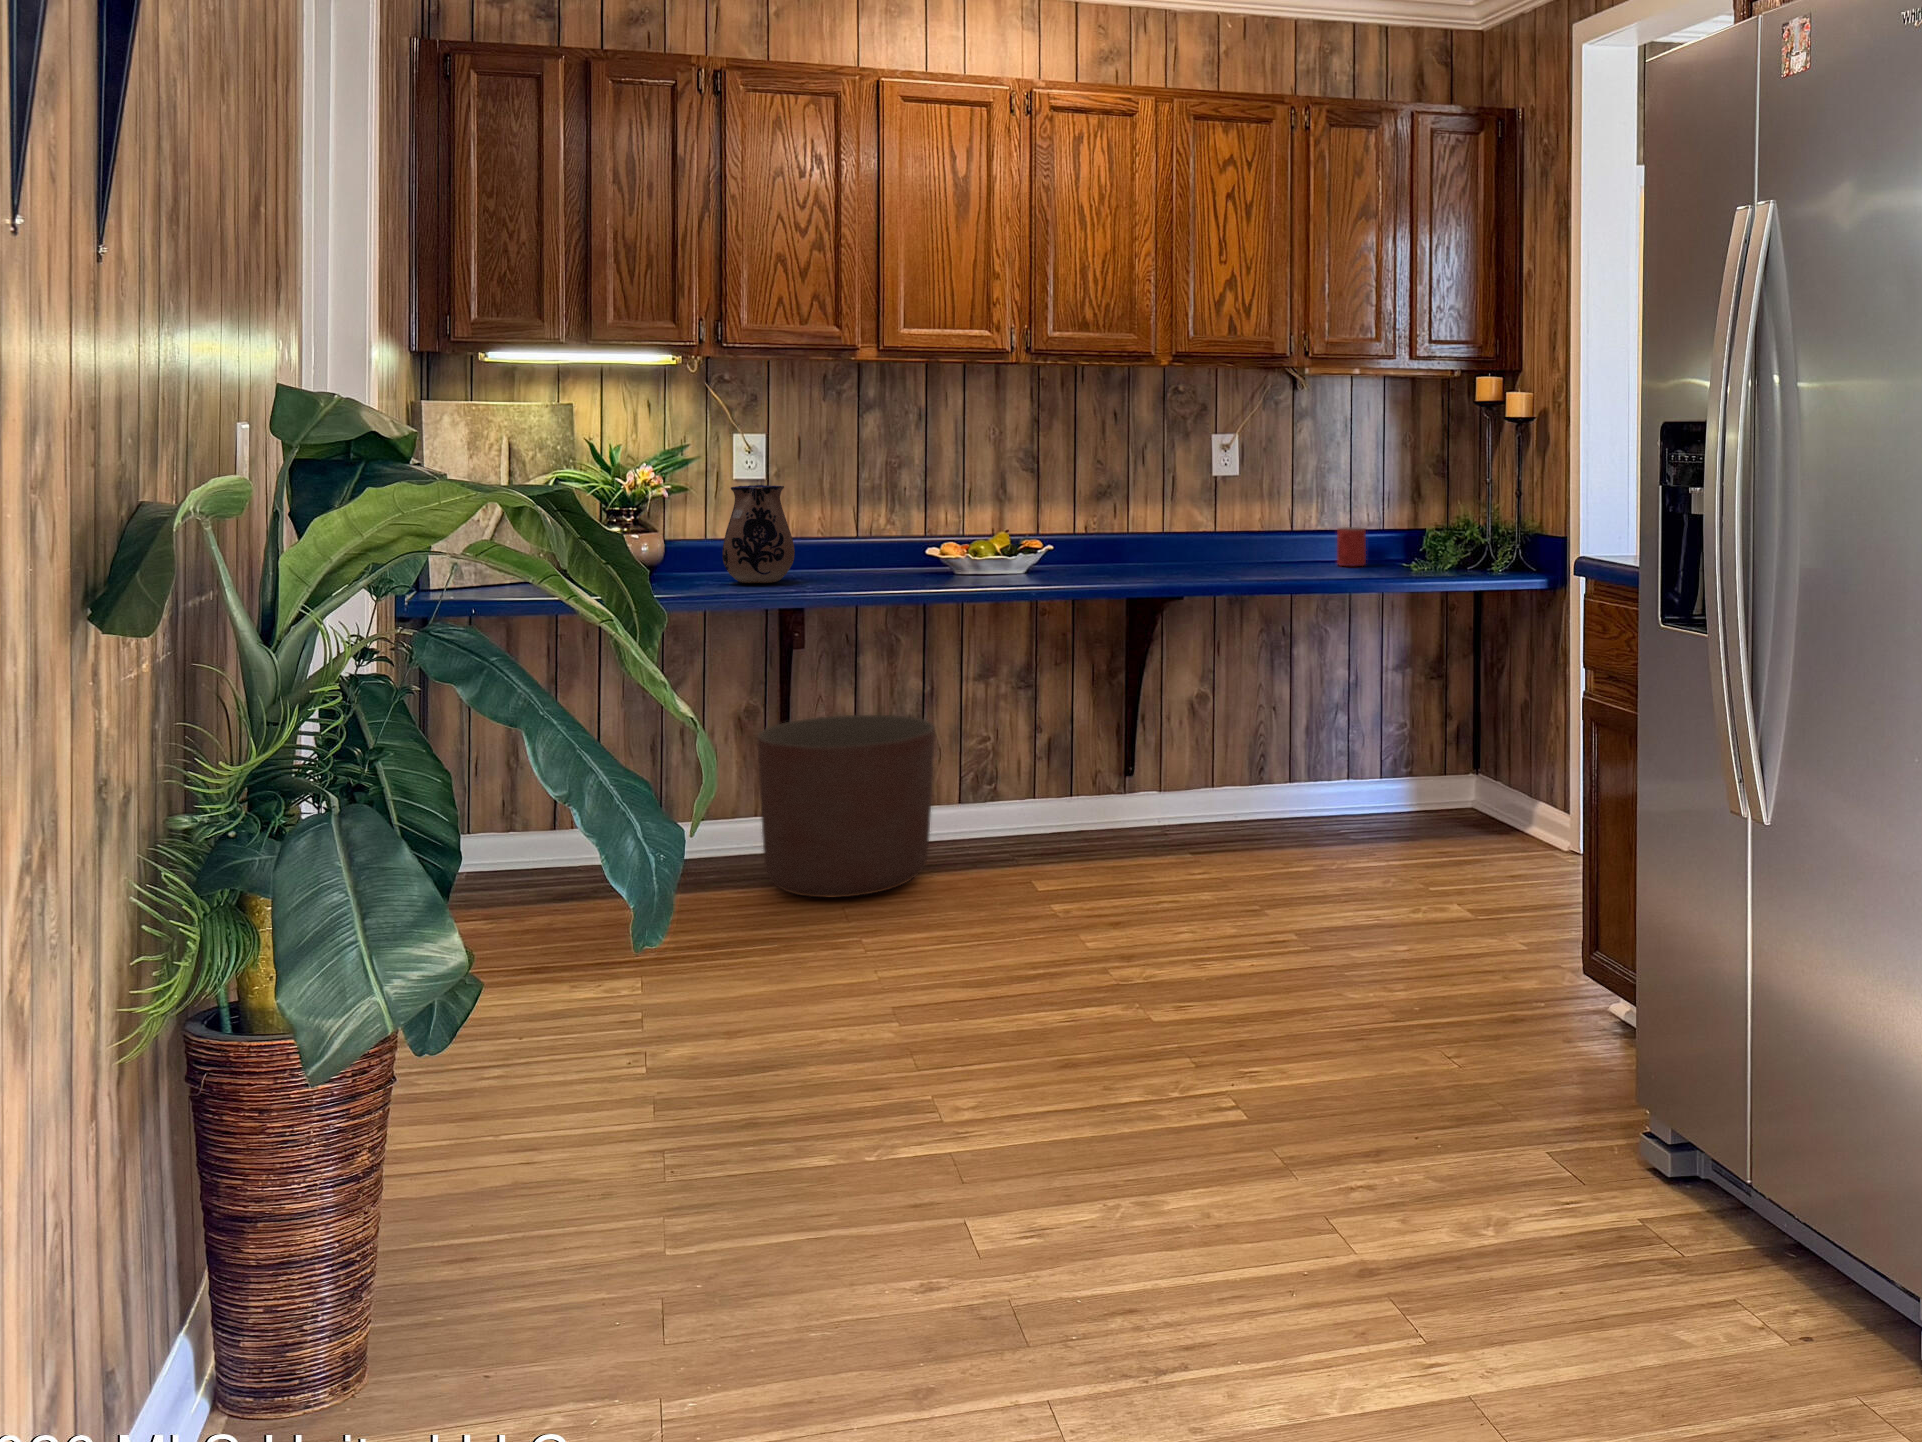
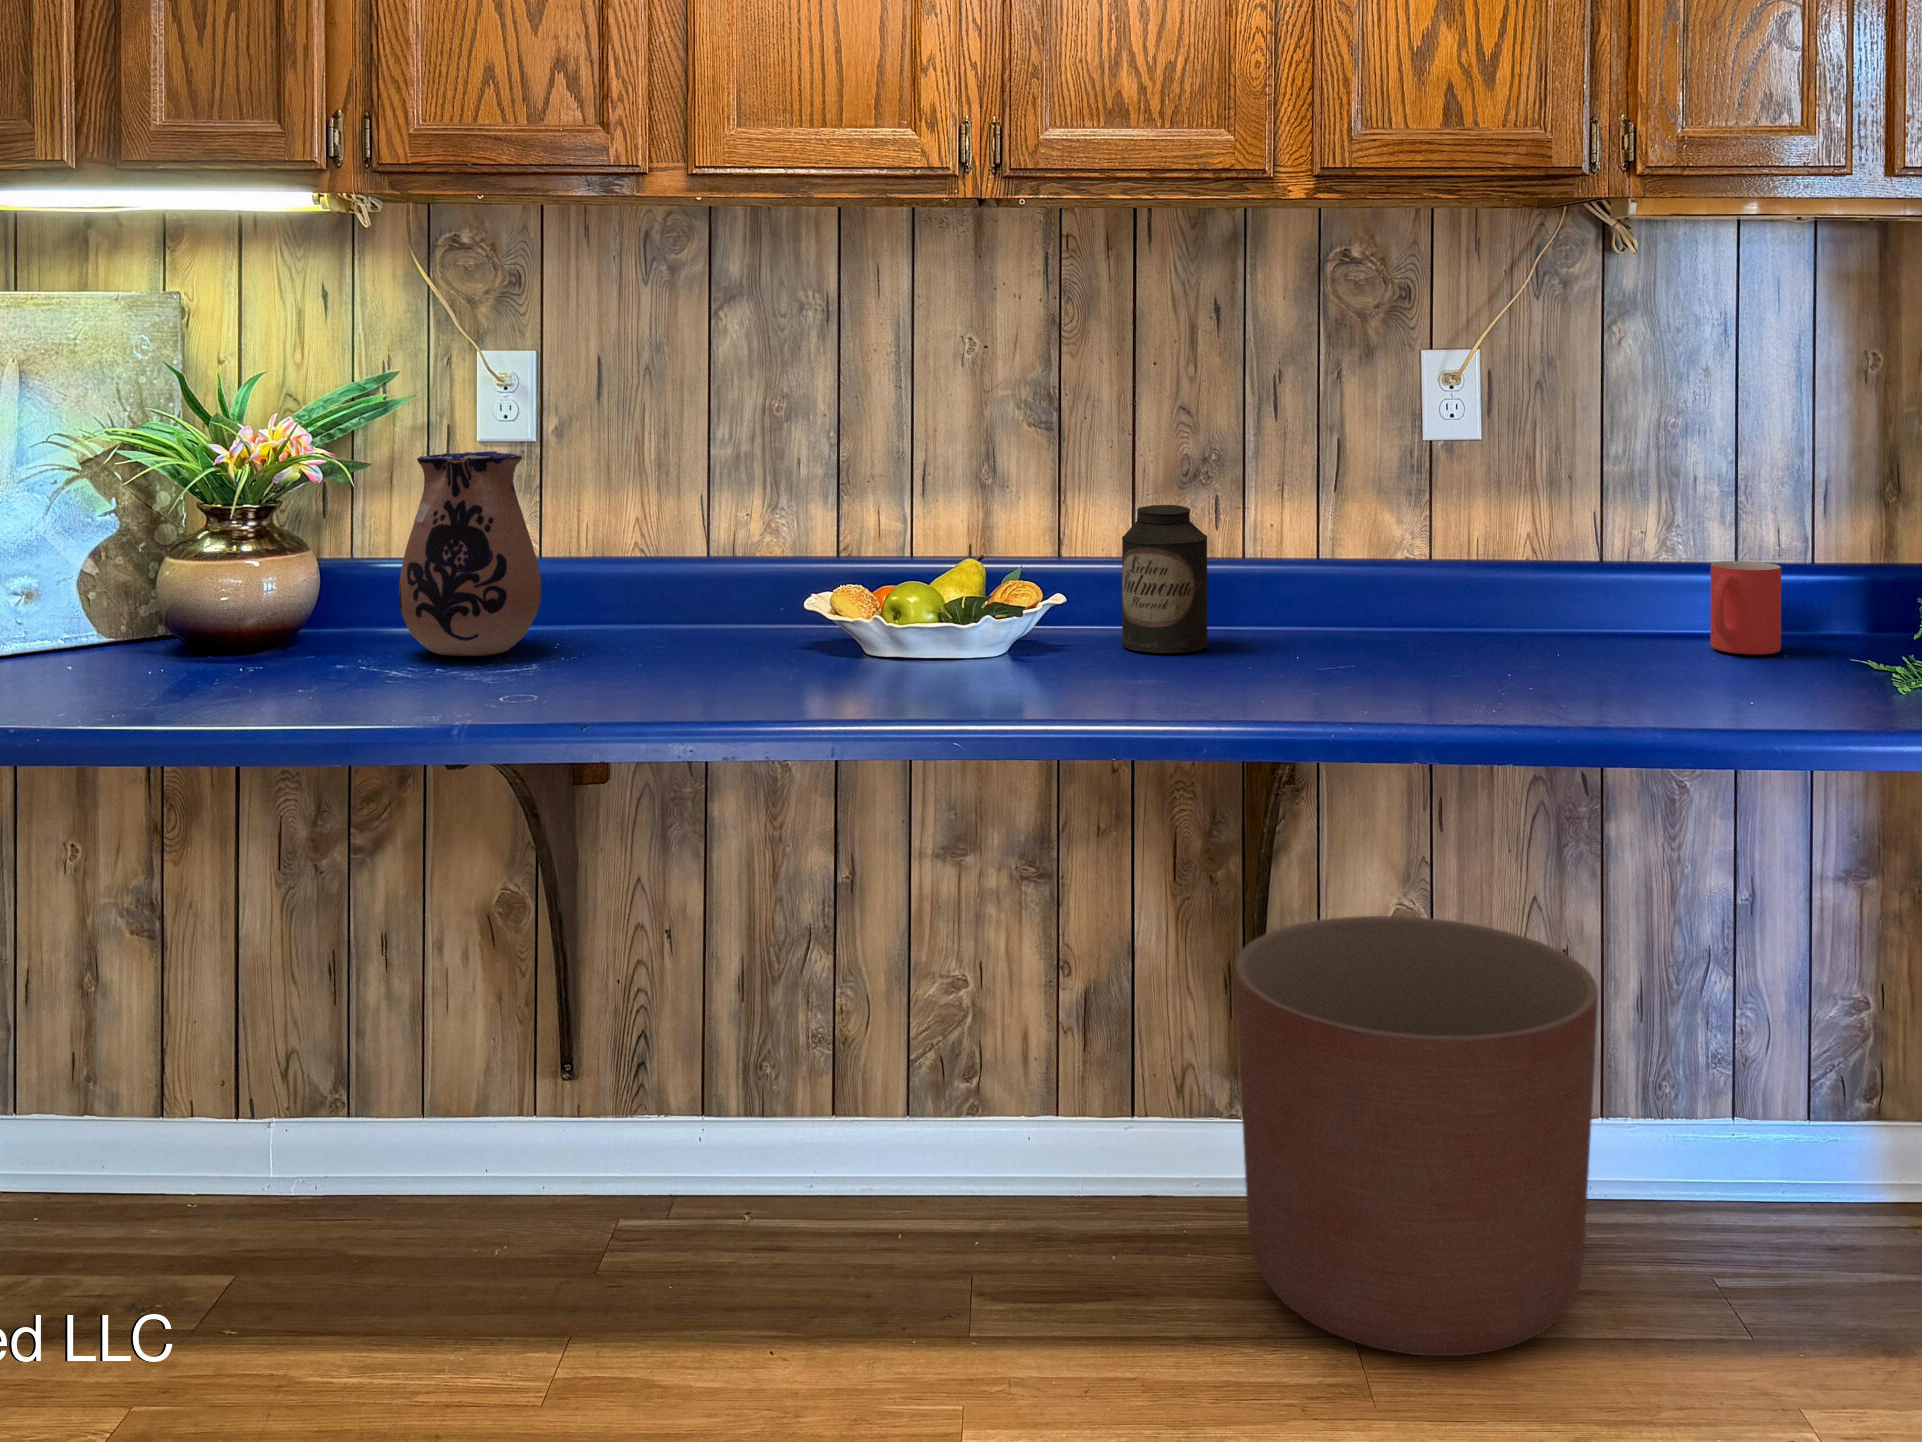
canister: none [1076,506,1116,573] -> present [1122,505,1208,653]
planter: present [757,715,935,897] -> present [1236,916,1598,1356]

